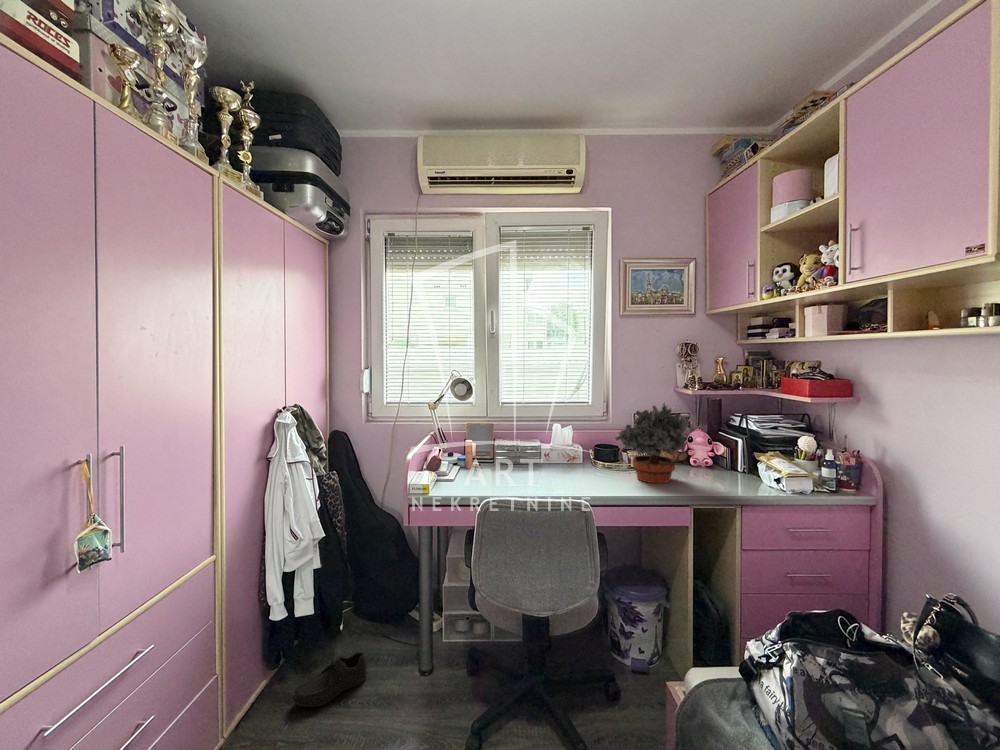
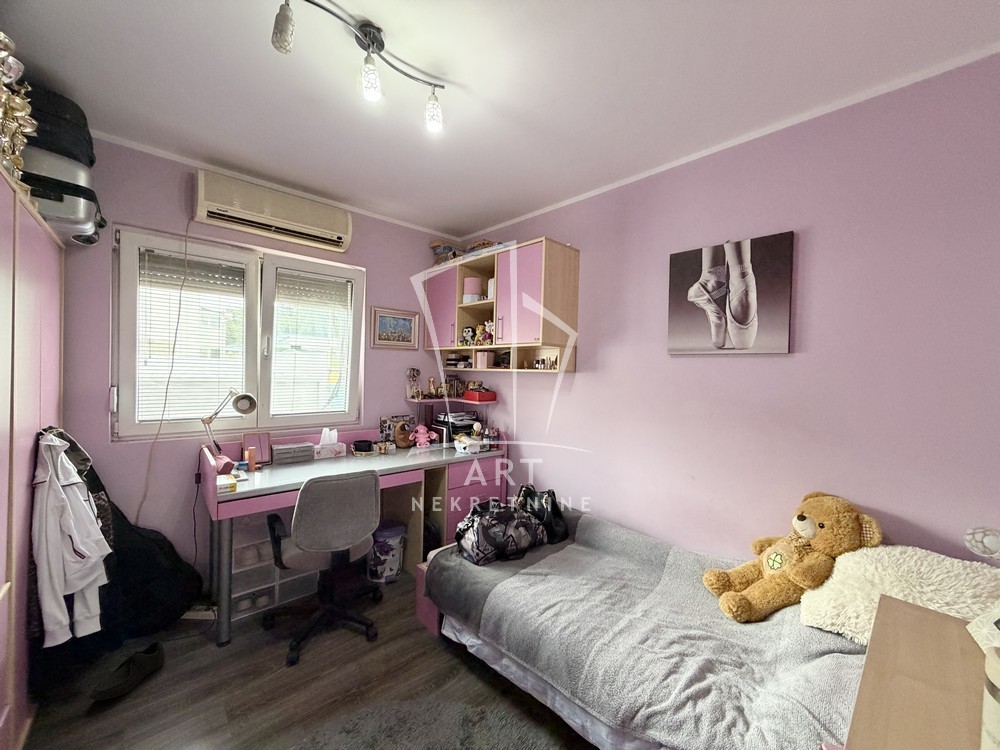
potted plant: present [616,403,689,483] -> none [374,407,419,459]

